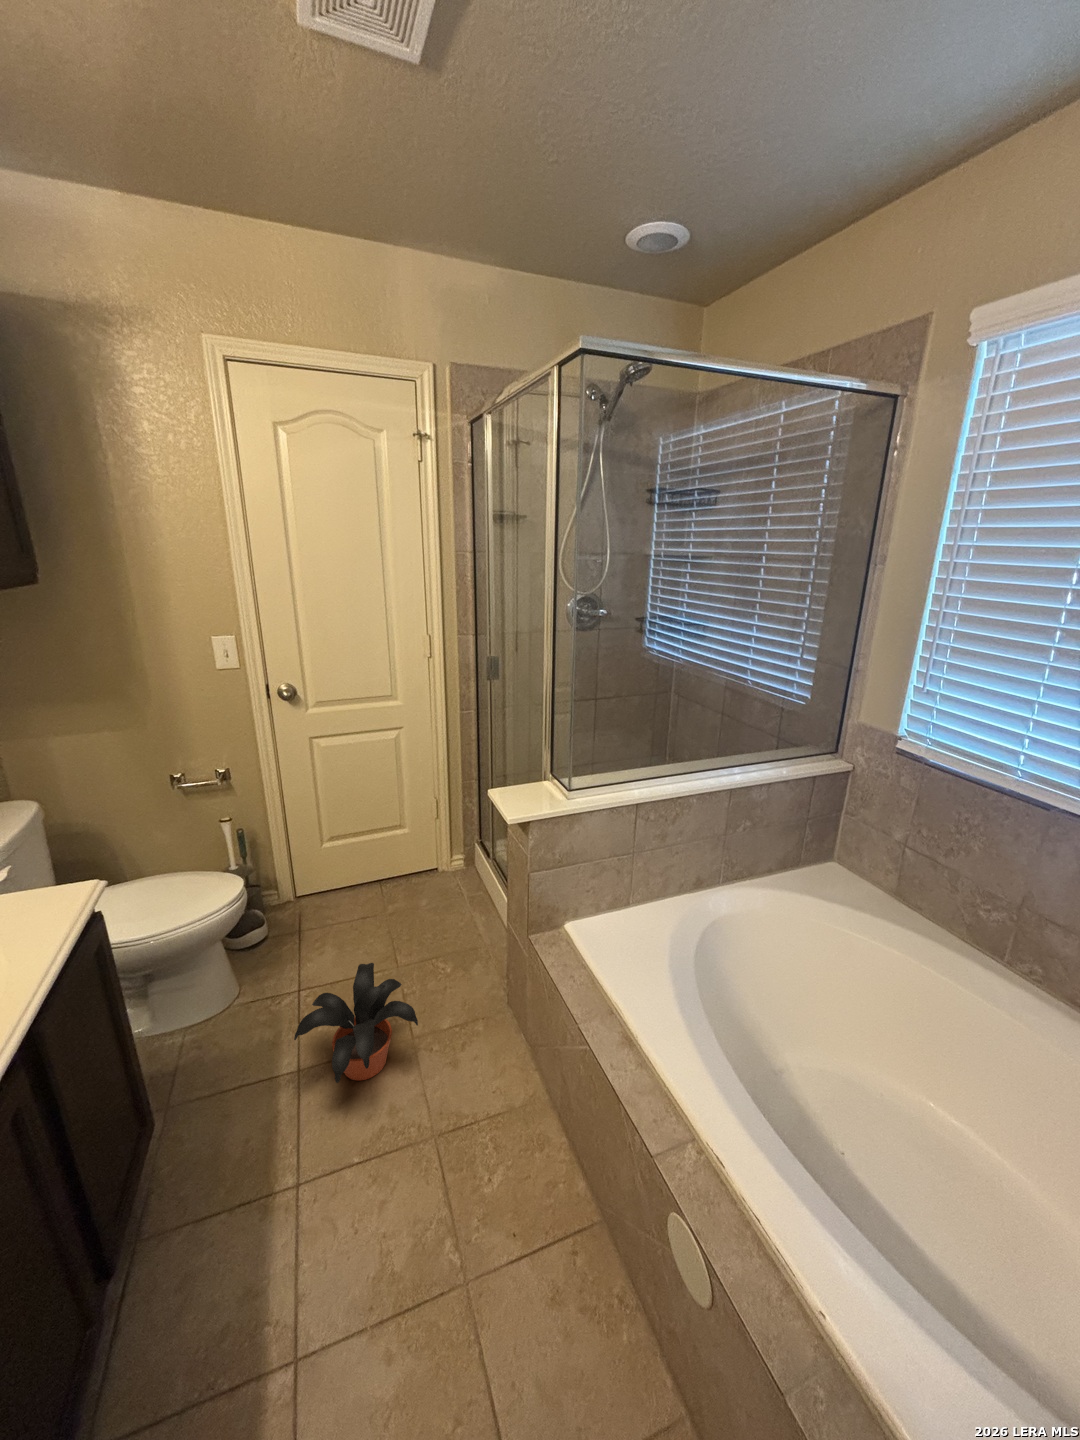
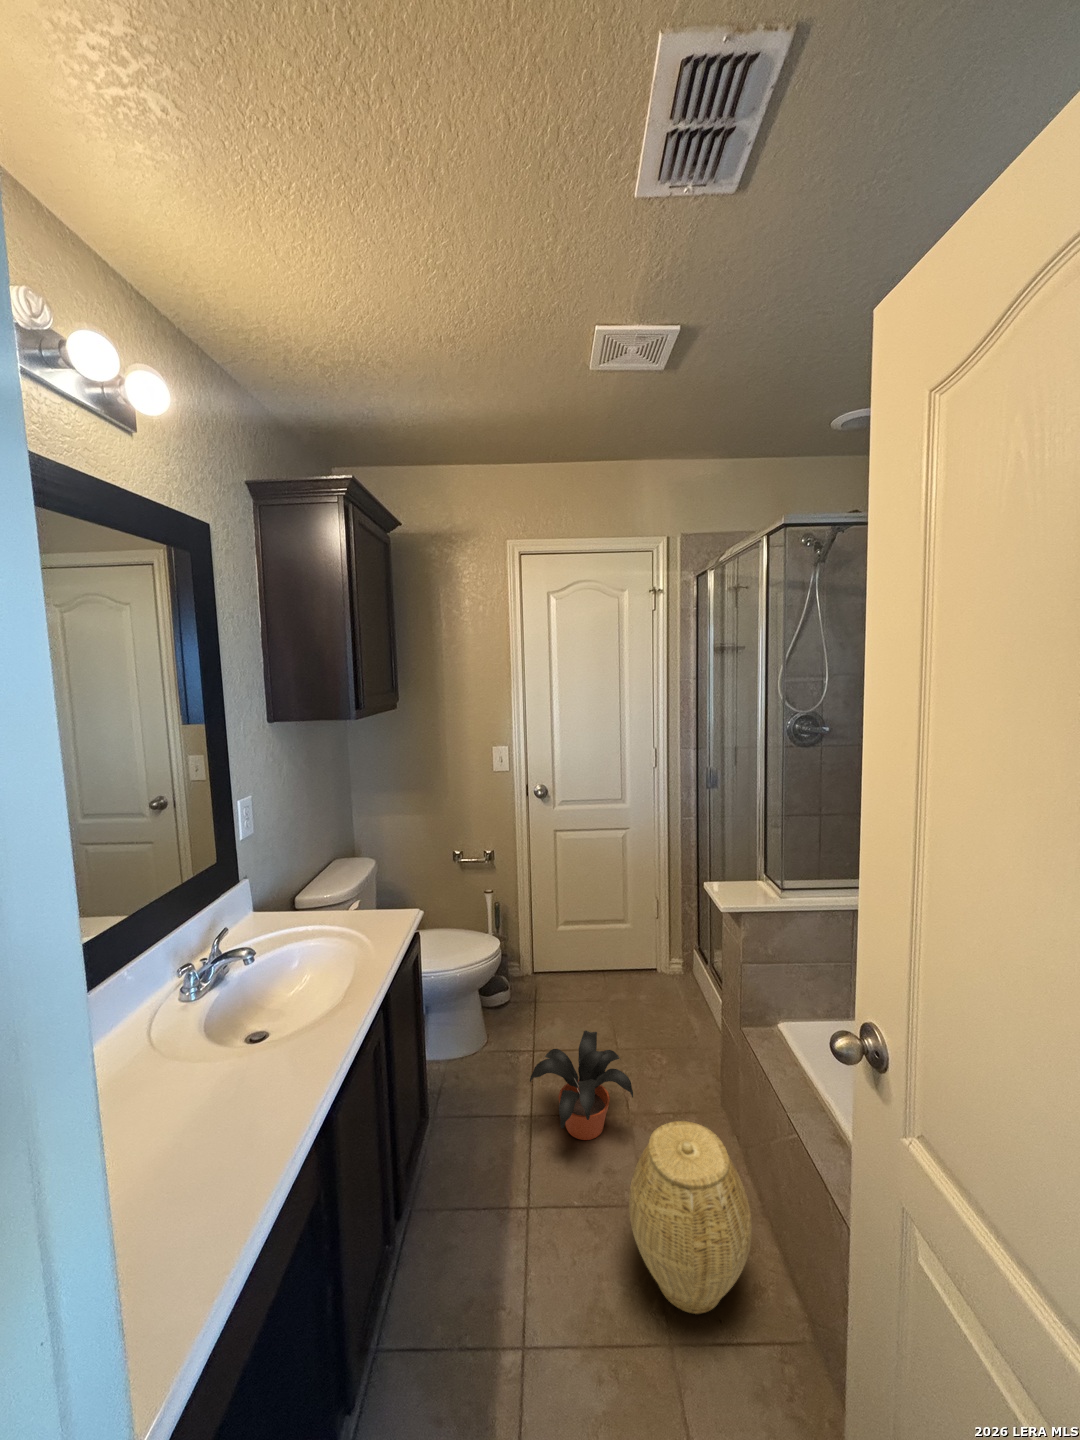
woven basket: none [418,1052,545,1233] -> present [629,1121,752,1314]

